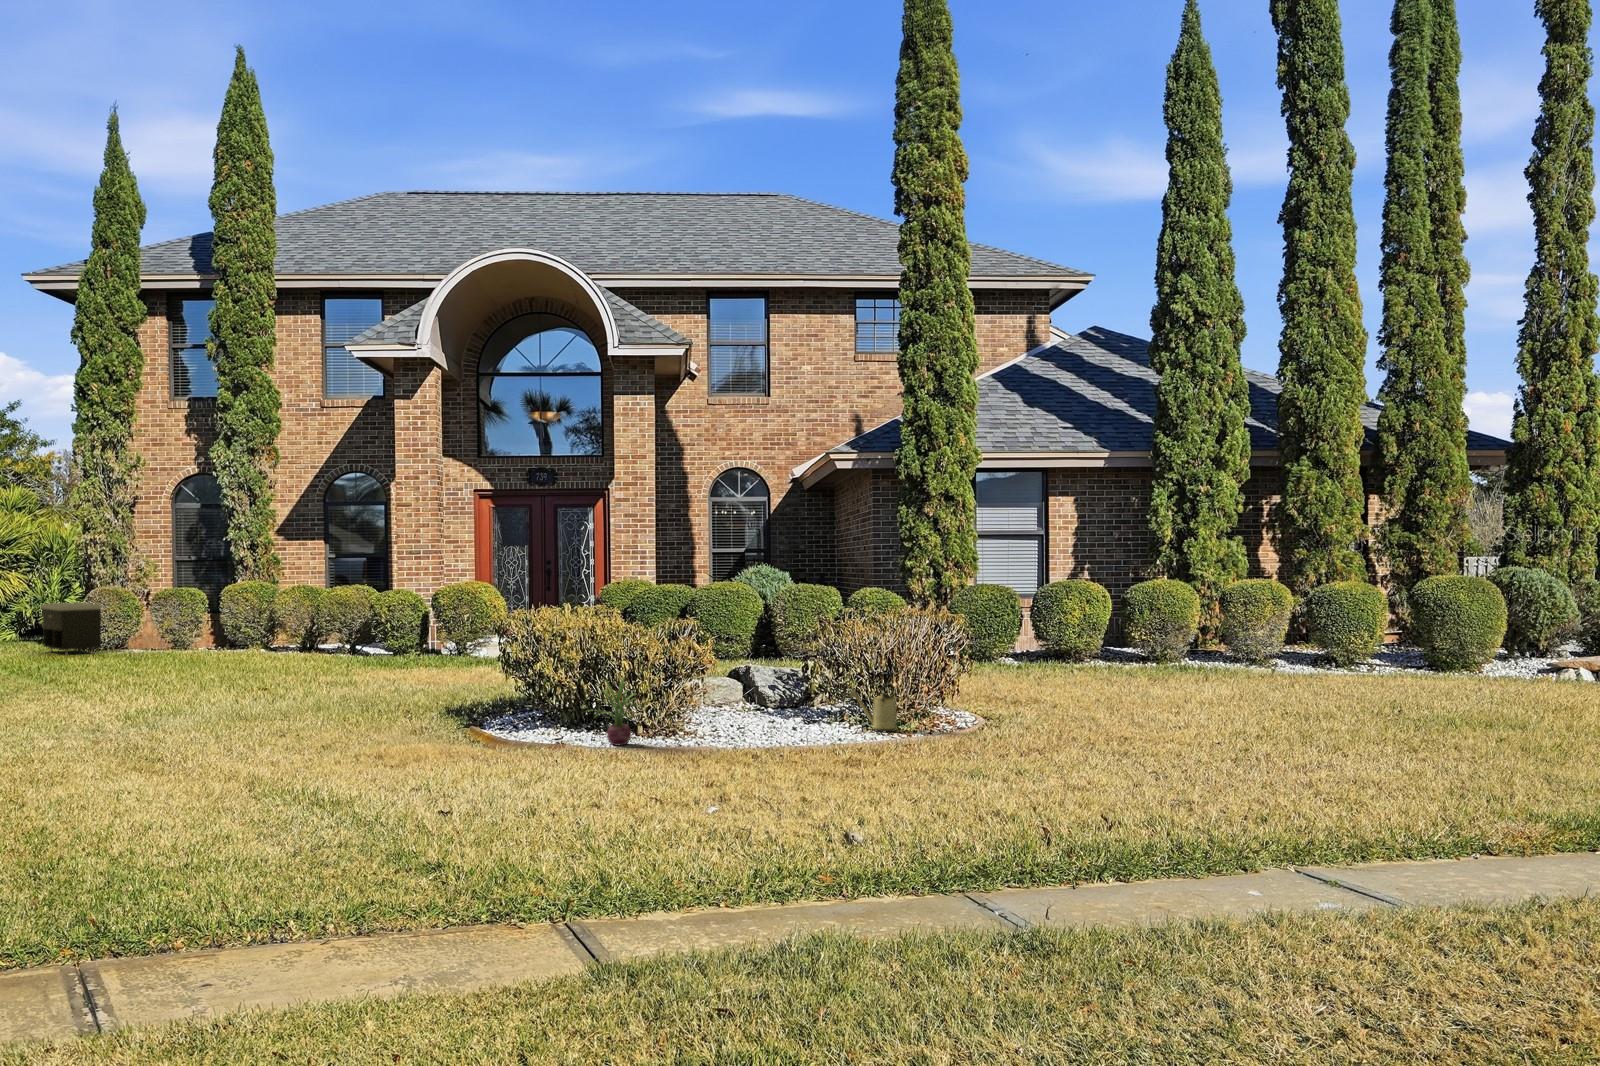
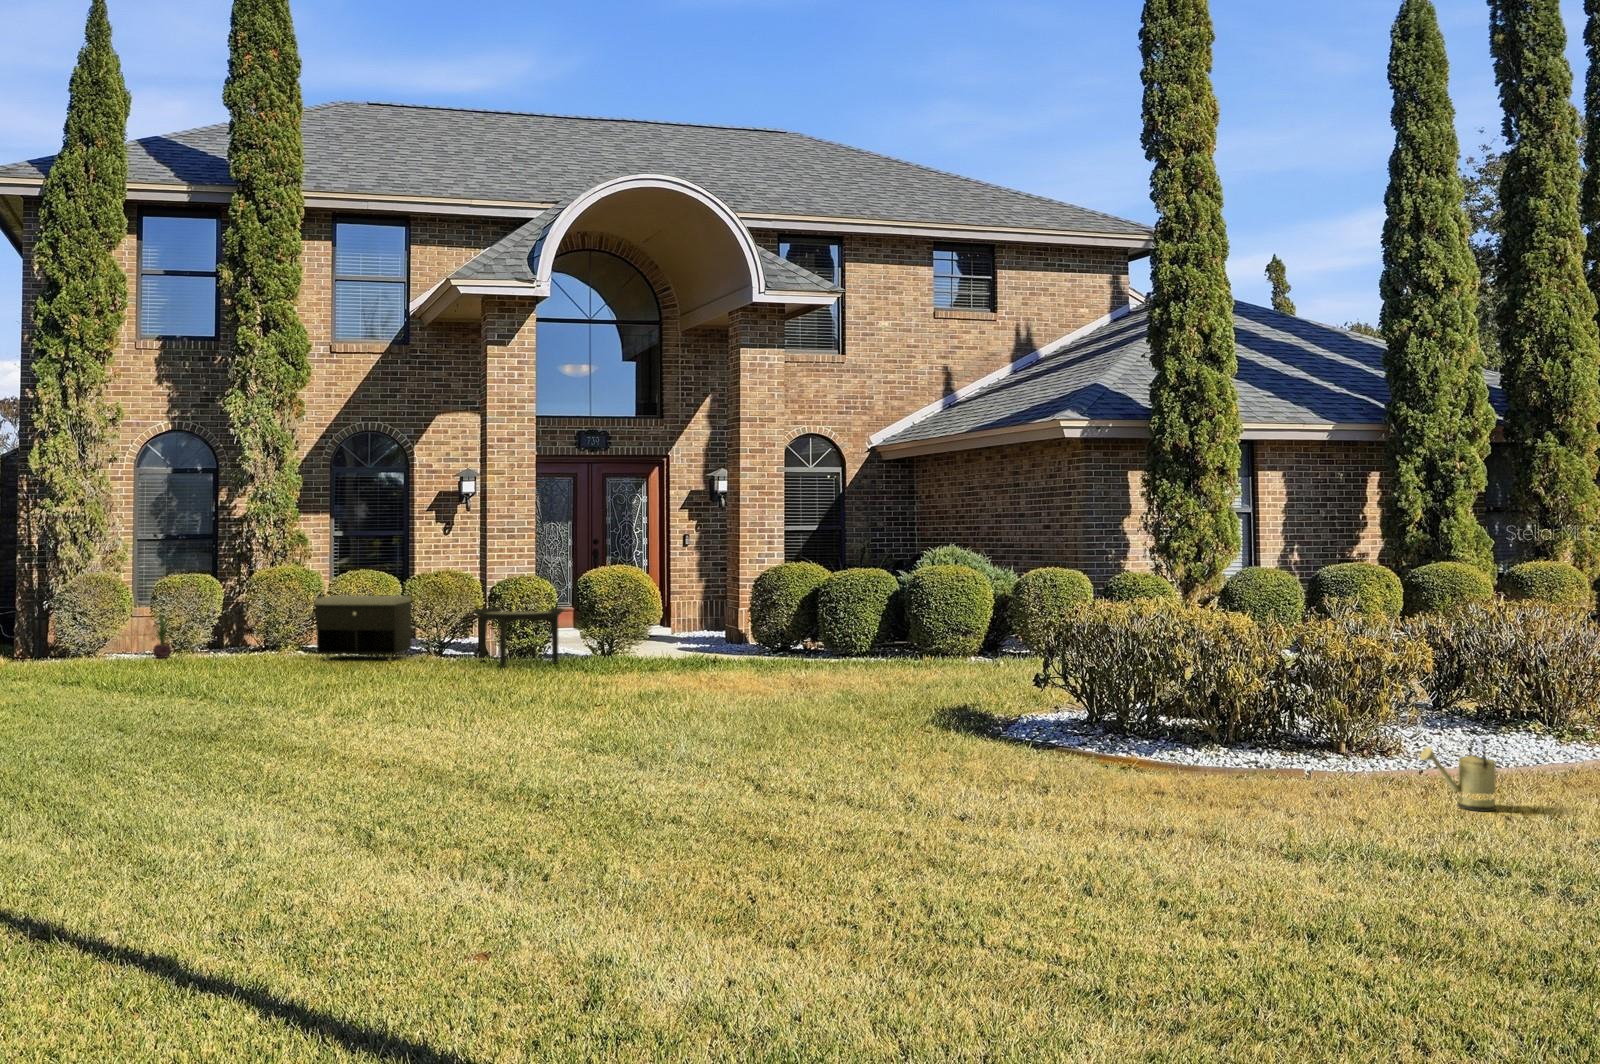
storage bench: present [40,603,101,655] -> present [315,595,411,660]
round table: none [369,612,444,658] -> present [472,607,564,667]
decorative plant: present [595,678,631,745] -> present [153,613,181,658]

